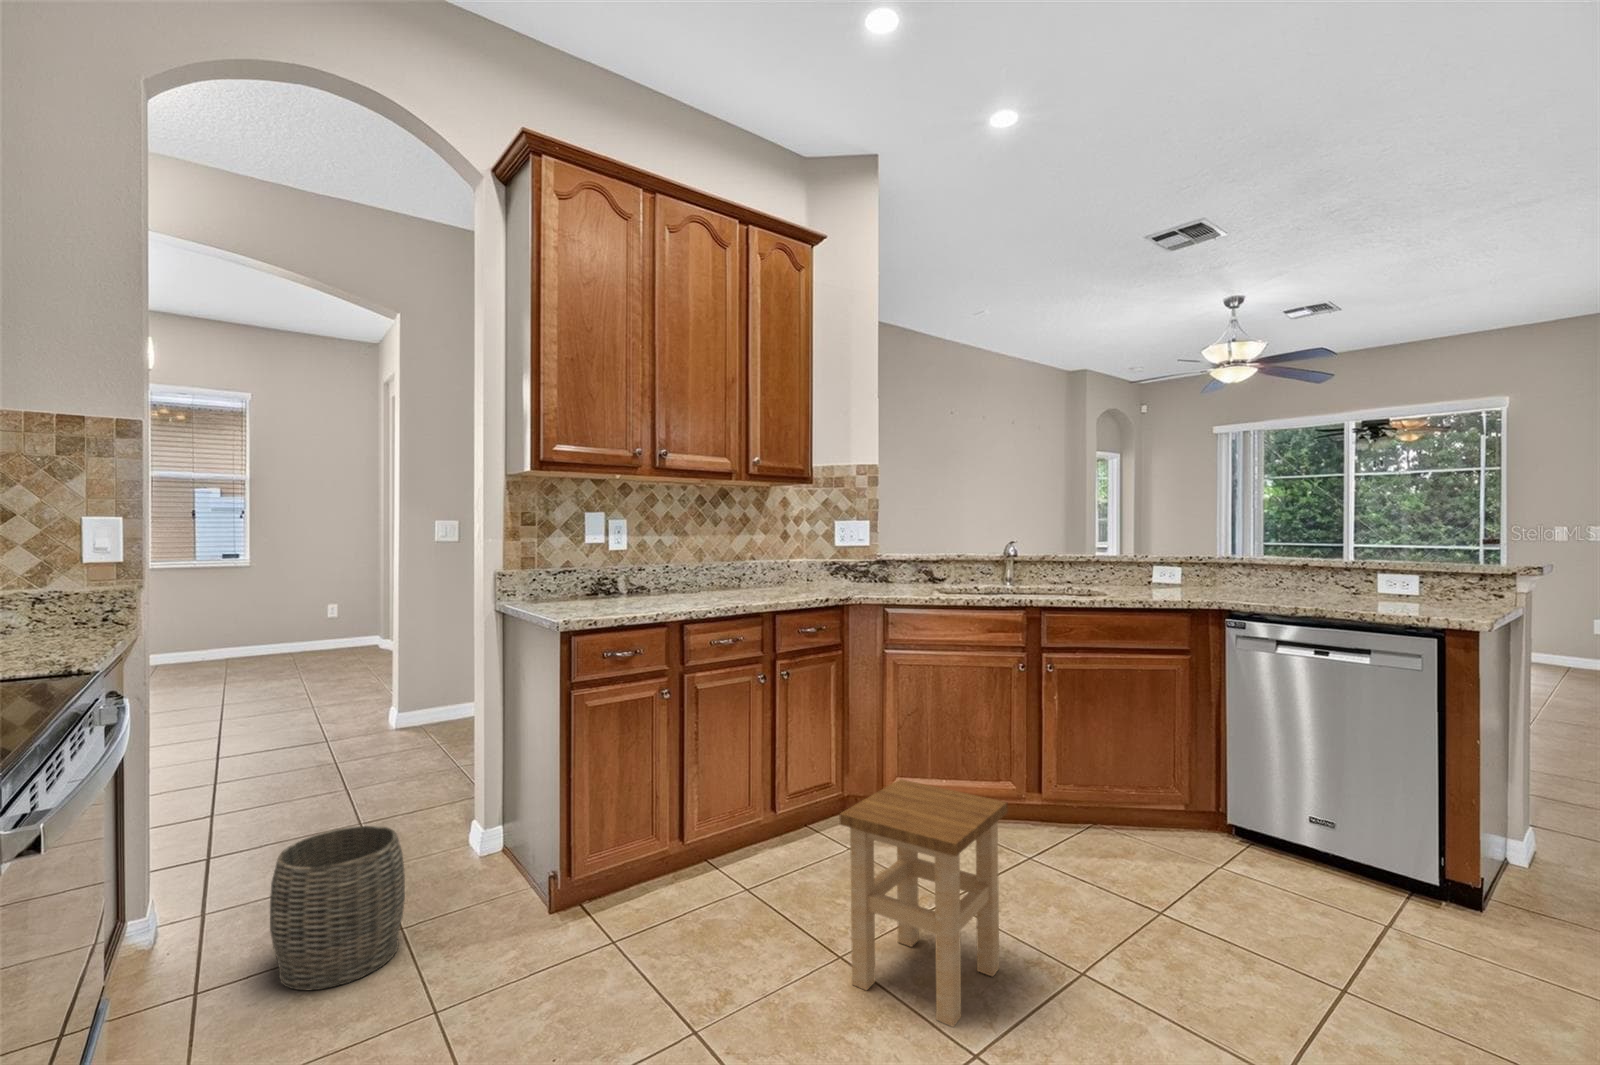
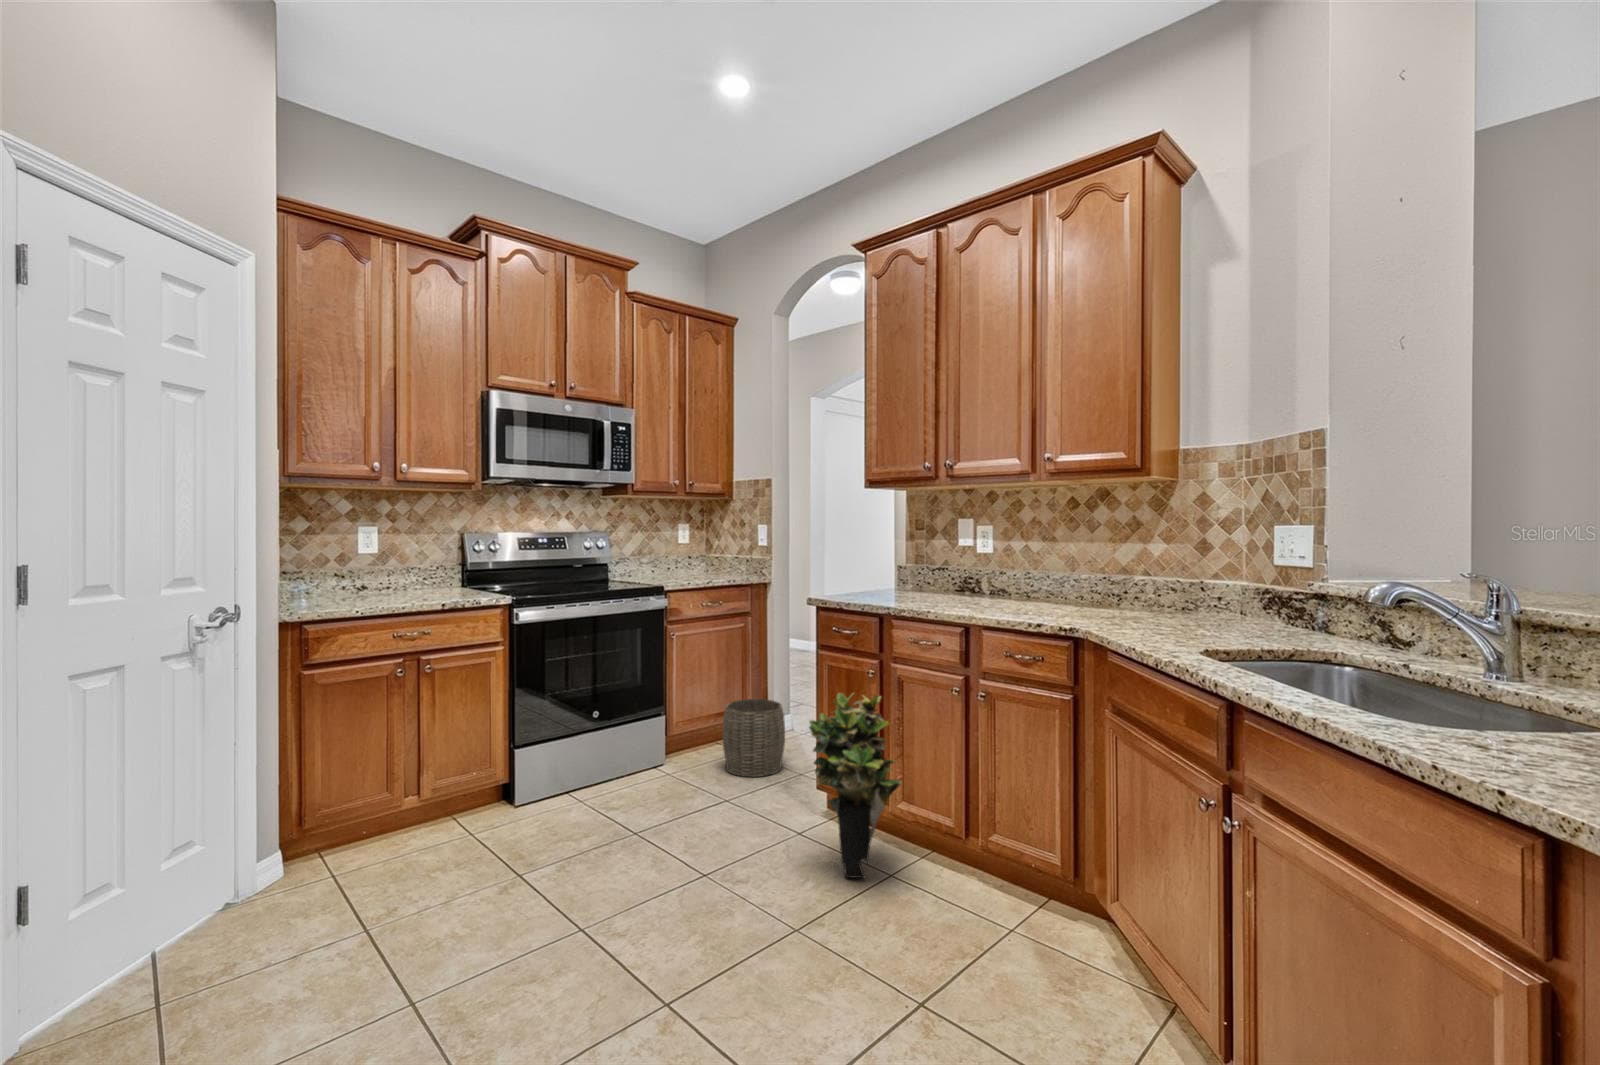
potted plant: none [664,707,782,905] -> present [809,693,902,878]
stool: present [840,779,1008,1027] -> none [654,778,818,1015]

